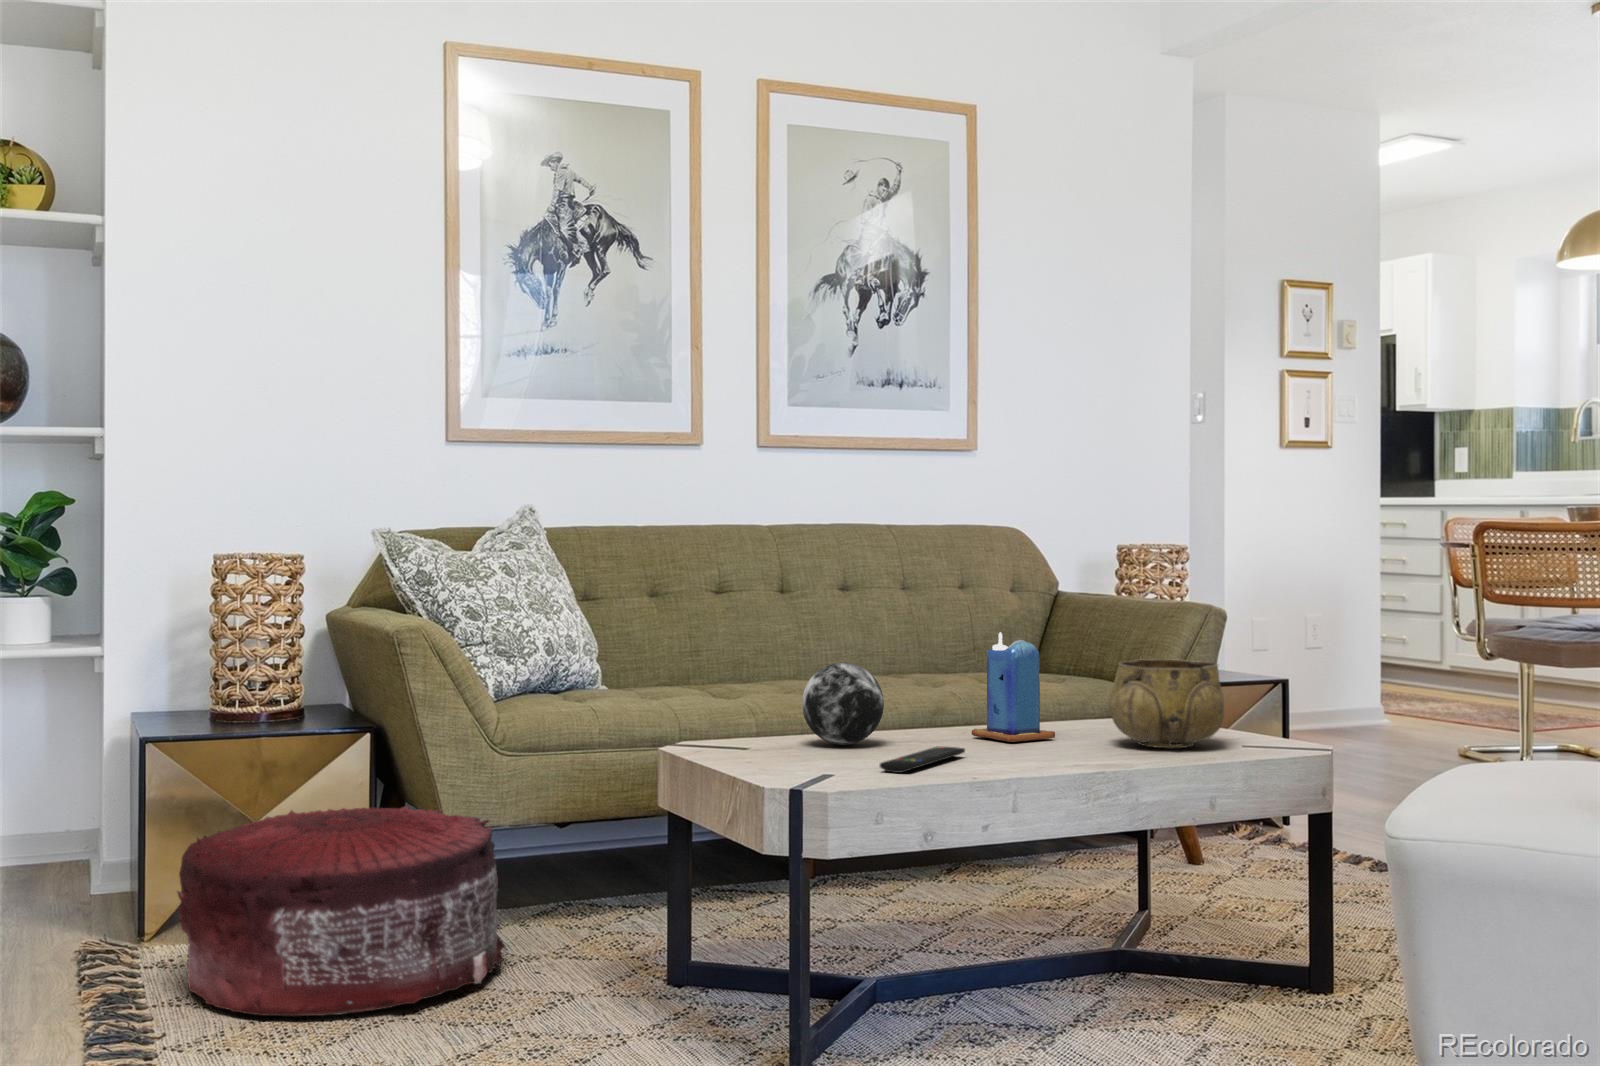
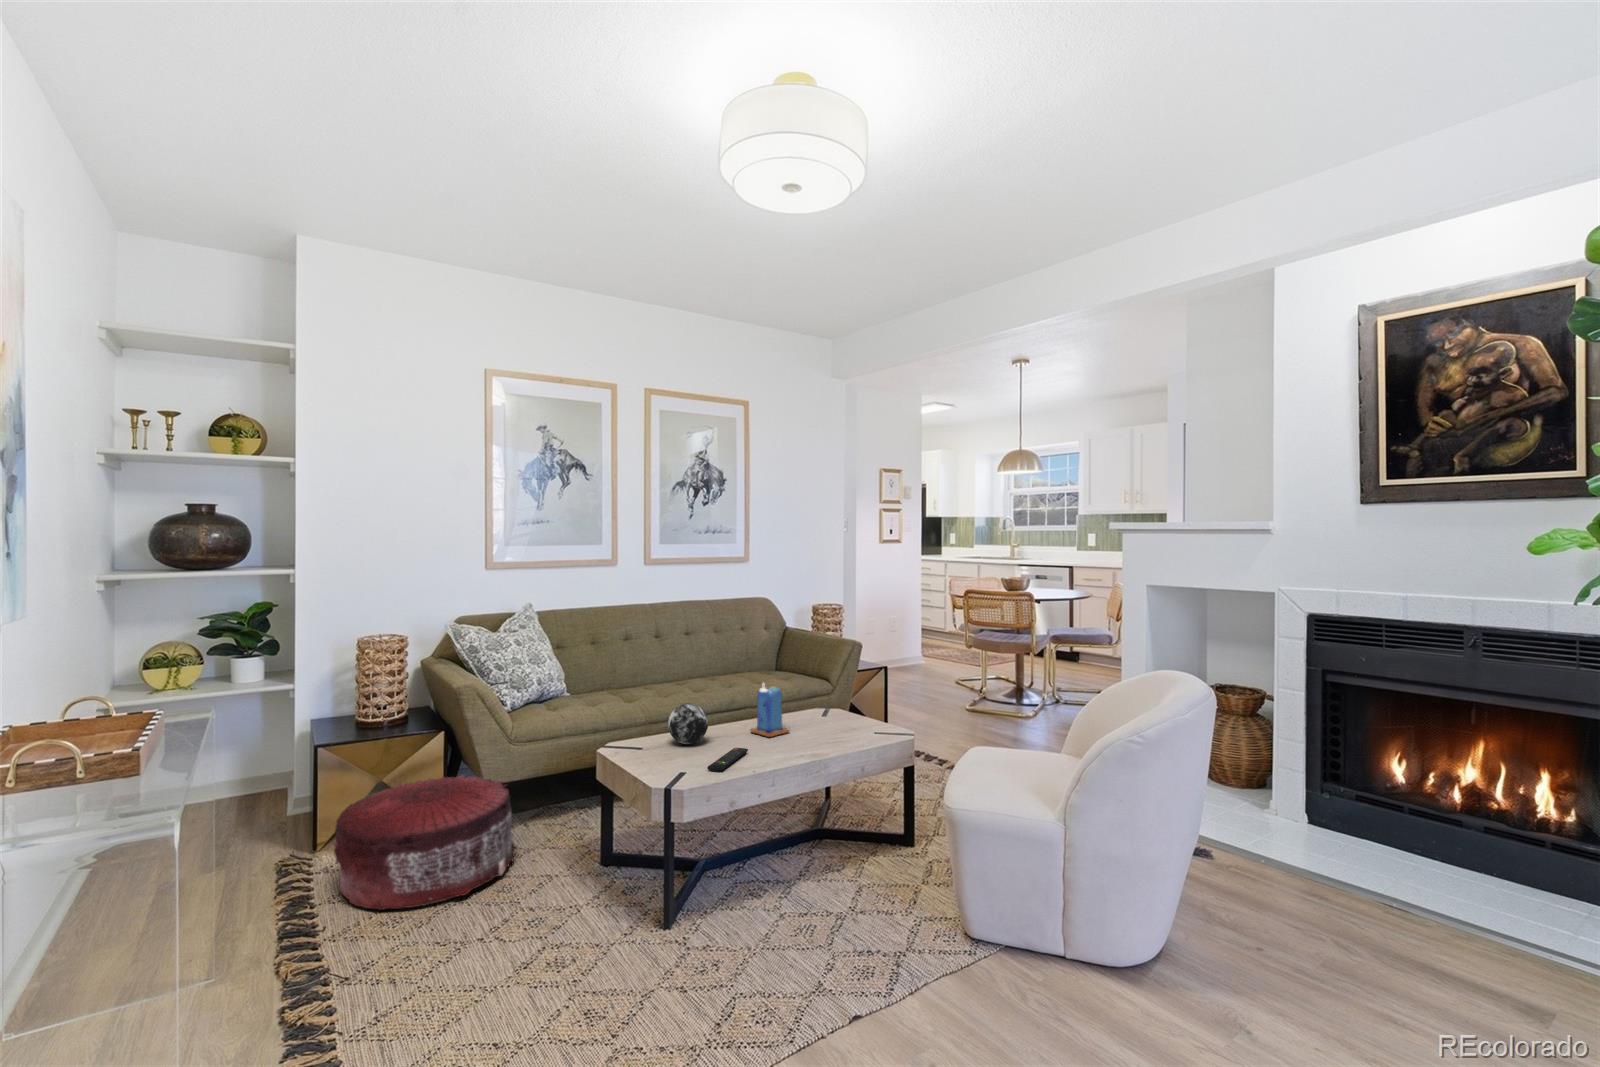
decorative bowl: present [1109,659,1224,748] -> none [814,693,867,740]

